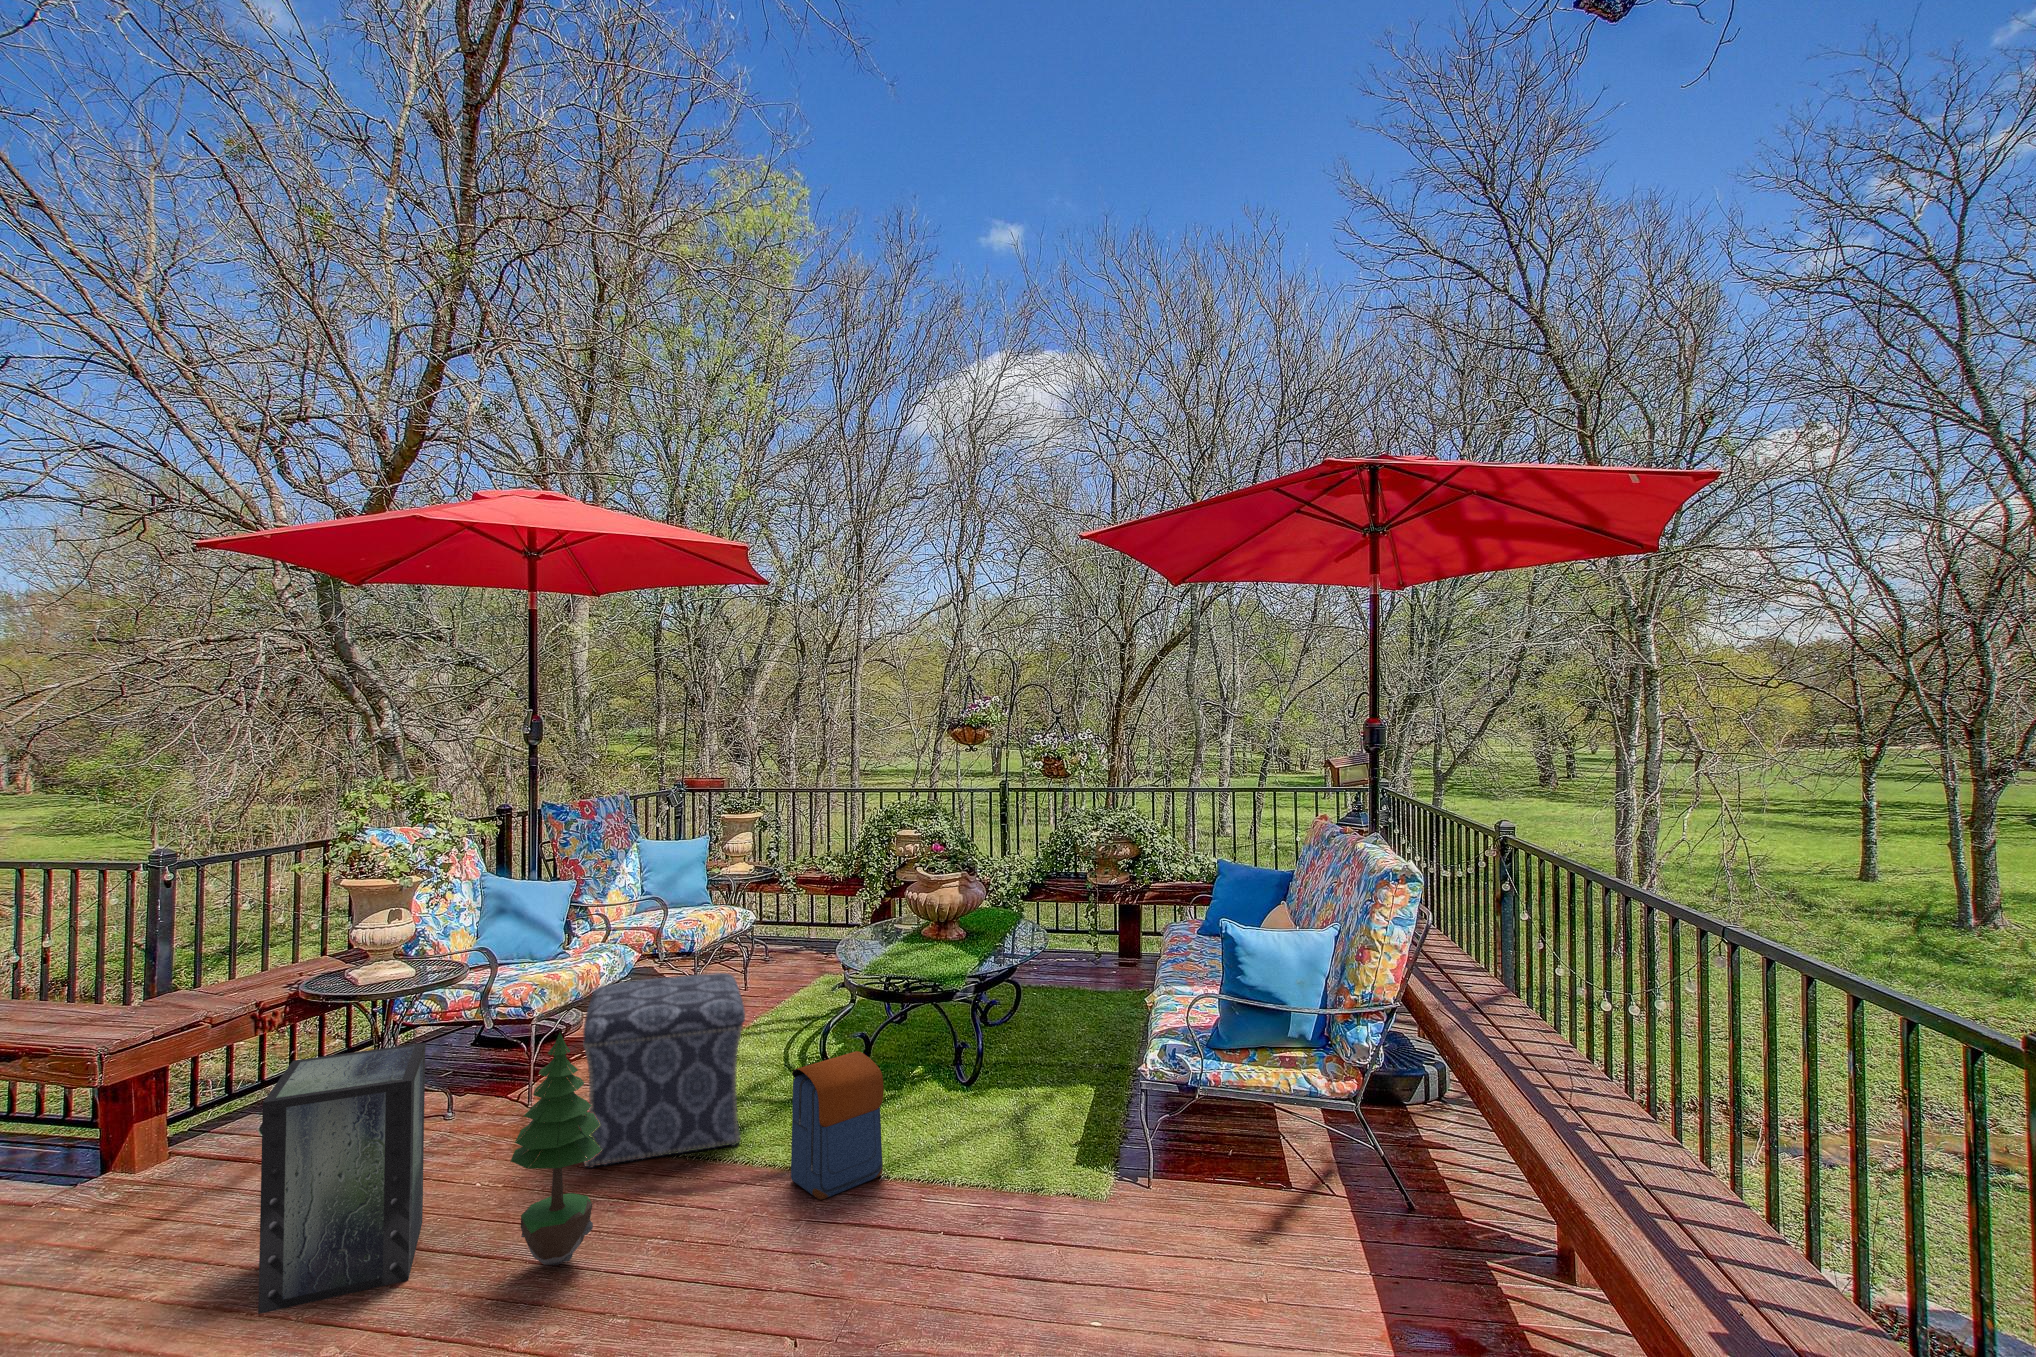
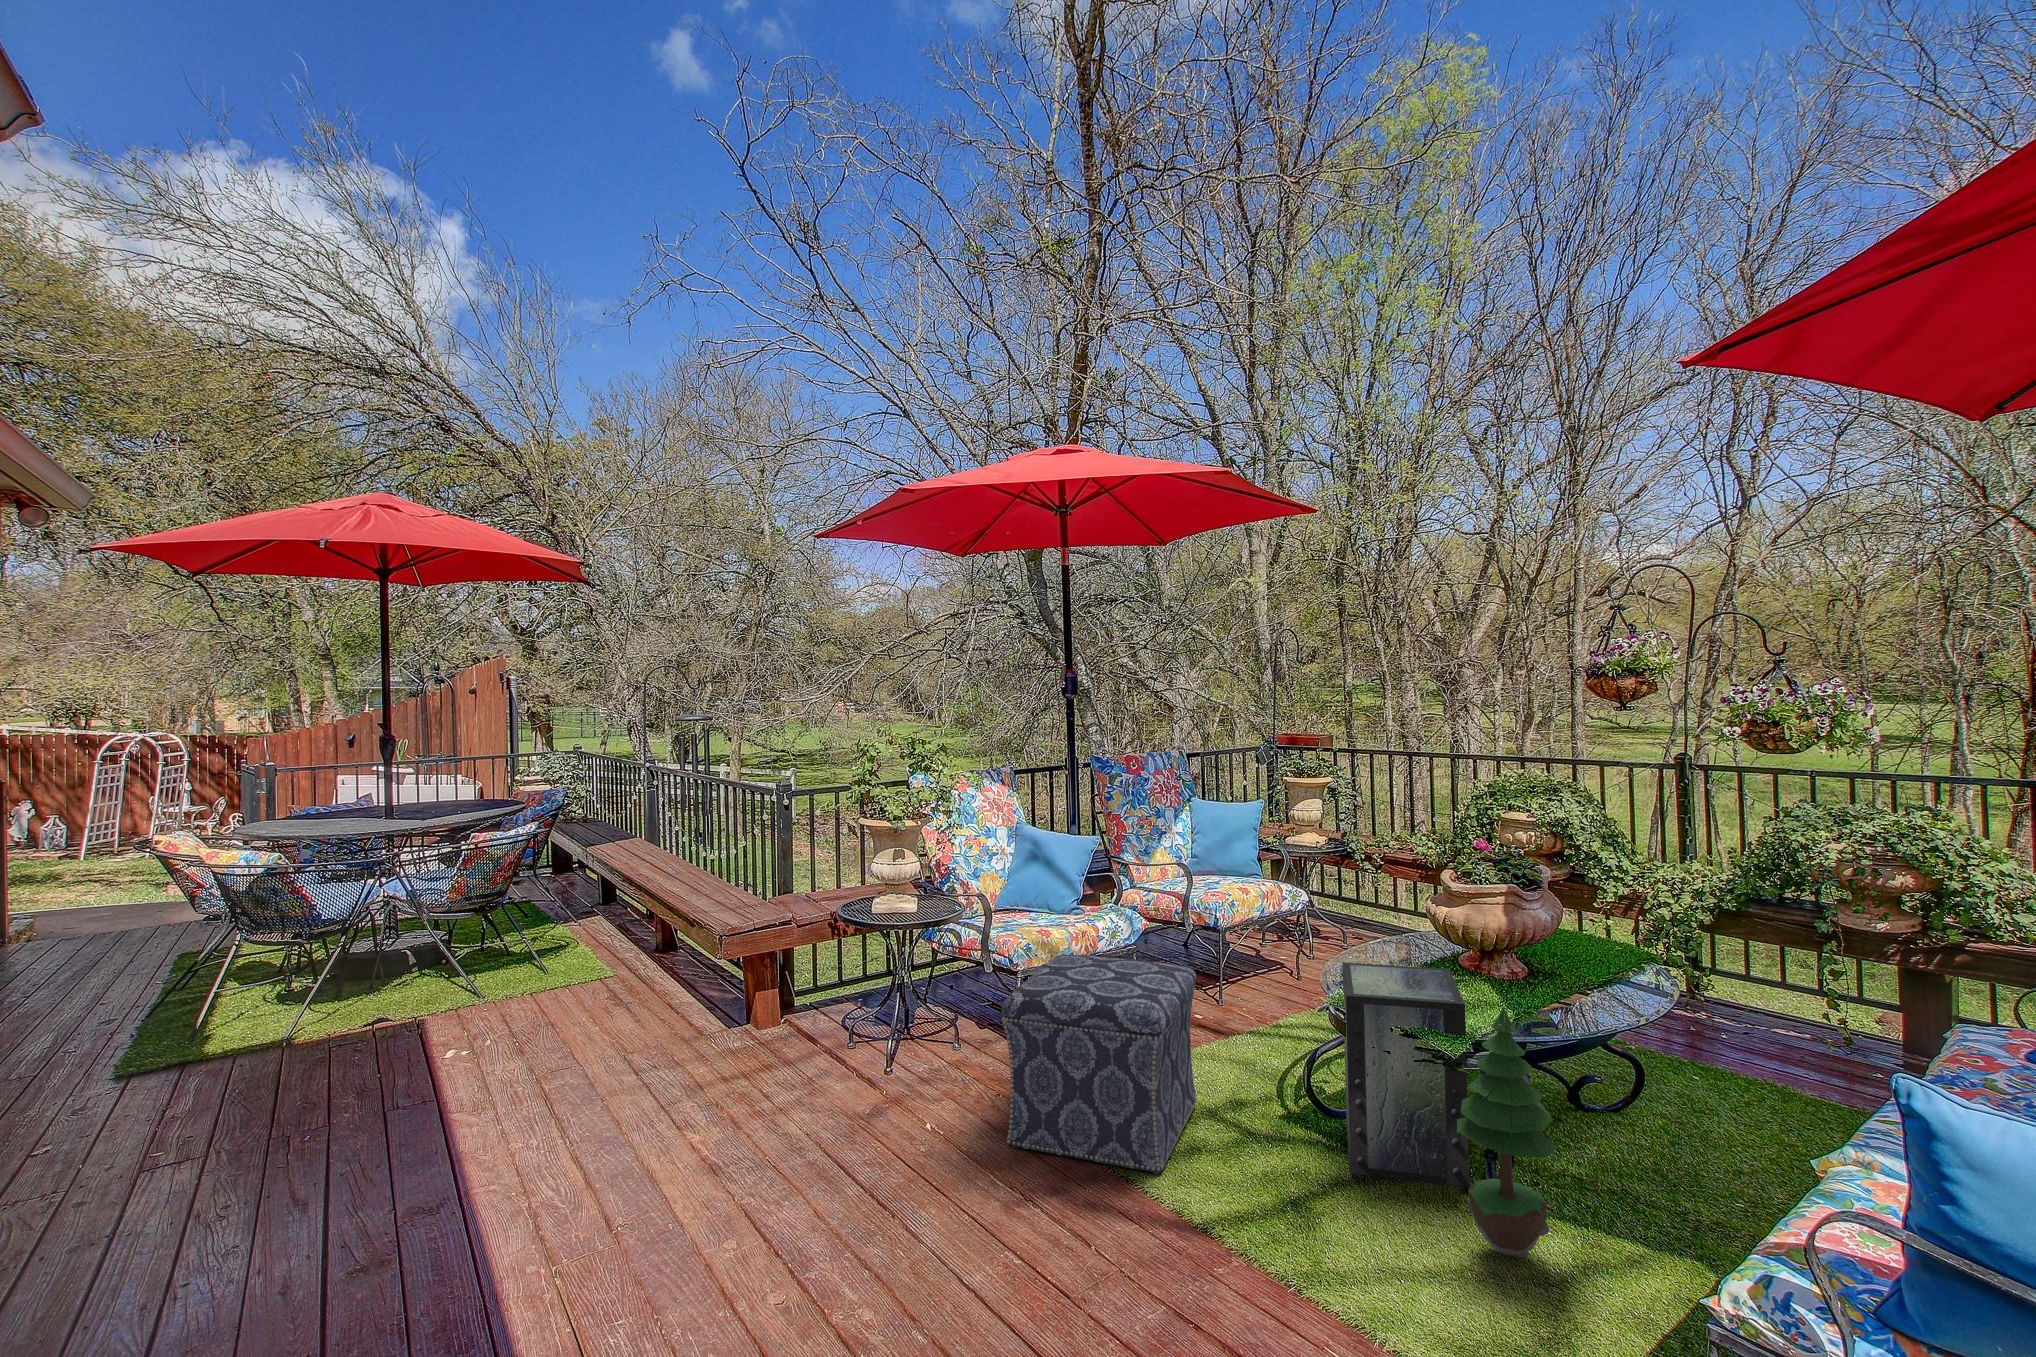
potted tree: present [510,1033,602,1265] -> present [1457,1007,1557,1258]
storage box: present [258,1043,425,1314] -> present [1342,962,1469,1188]
backpack: present [791,1051,884,1200] -> none [1178,1110,1291,1291]

